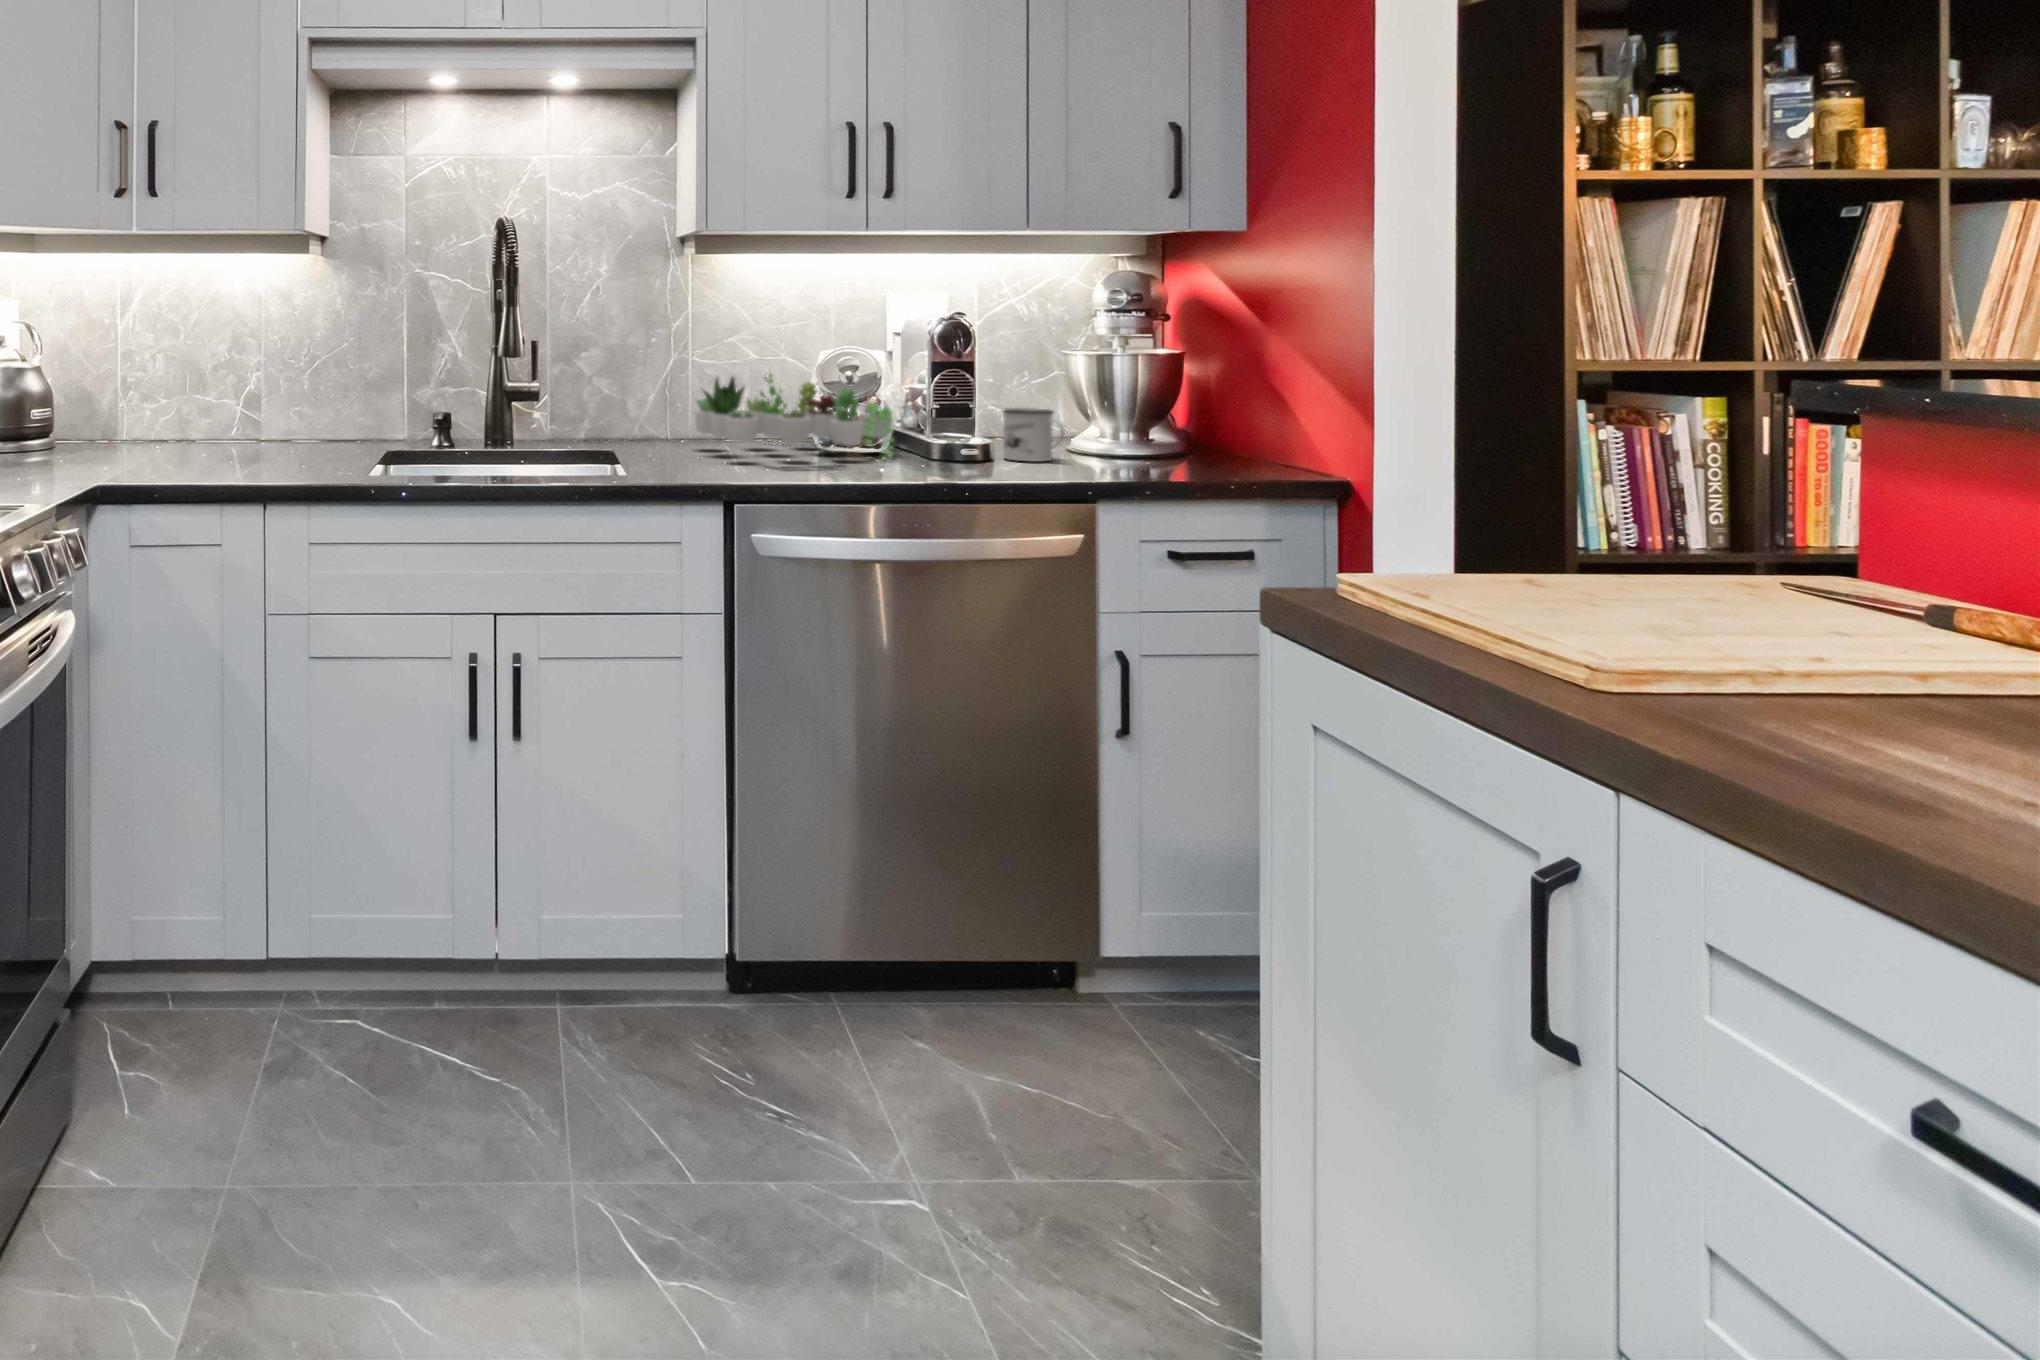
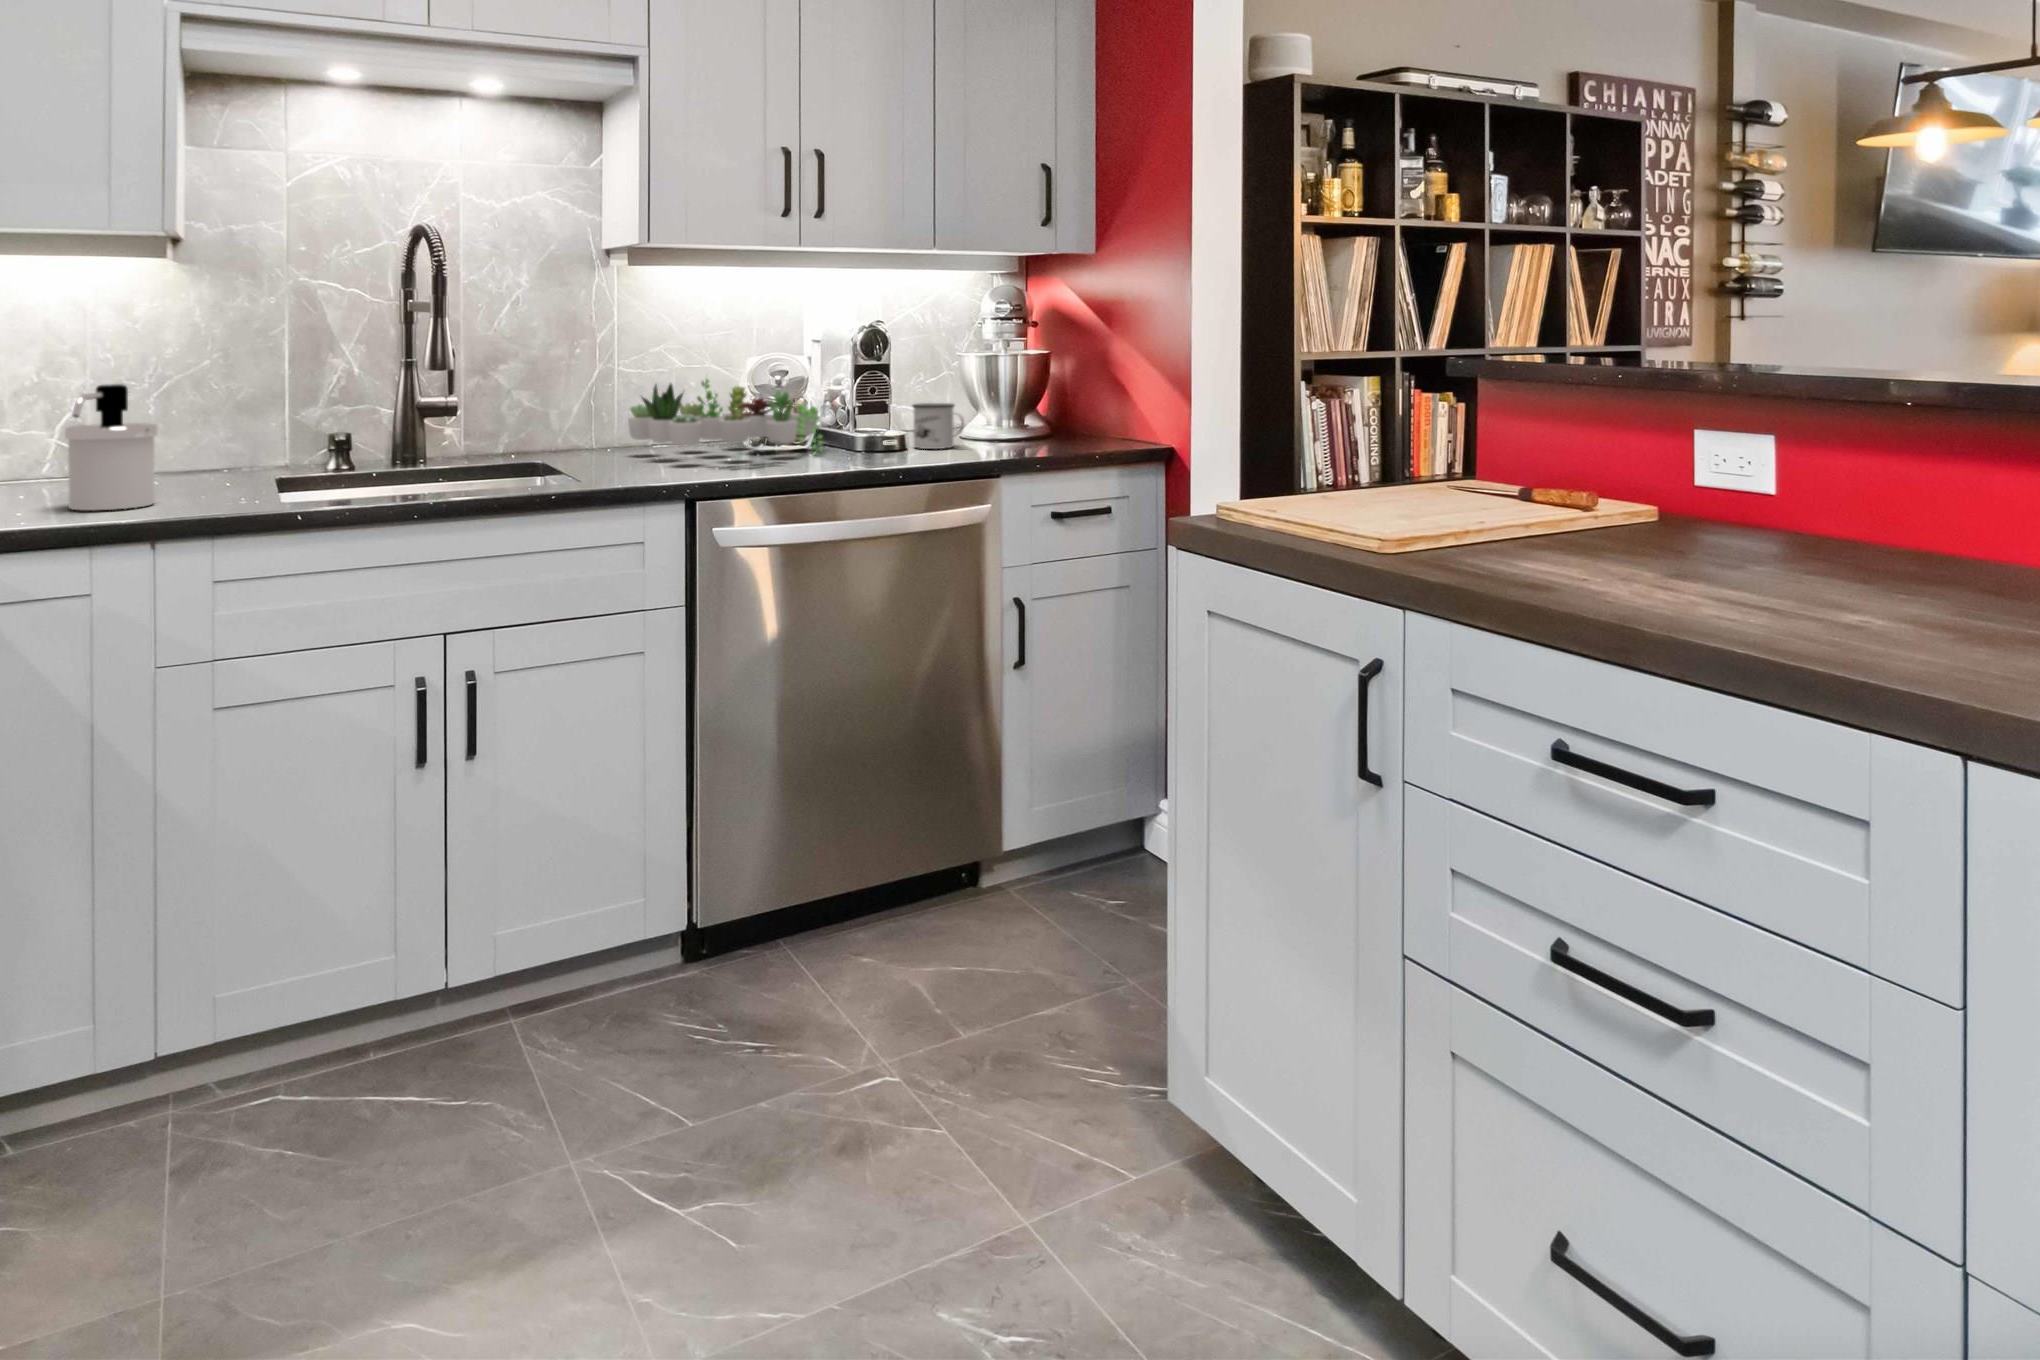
soap dispenser: none [212,363,282,471] -> present [65,384,157,510]

